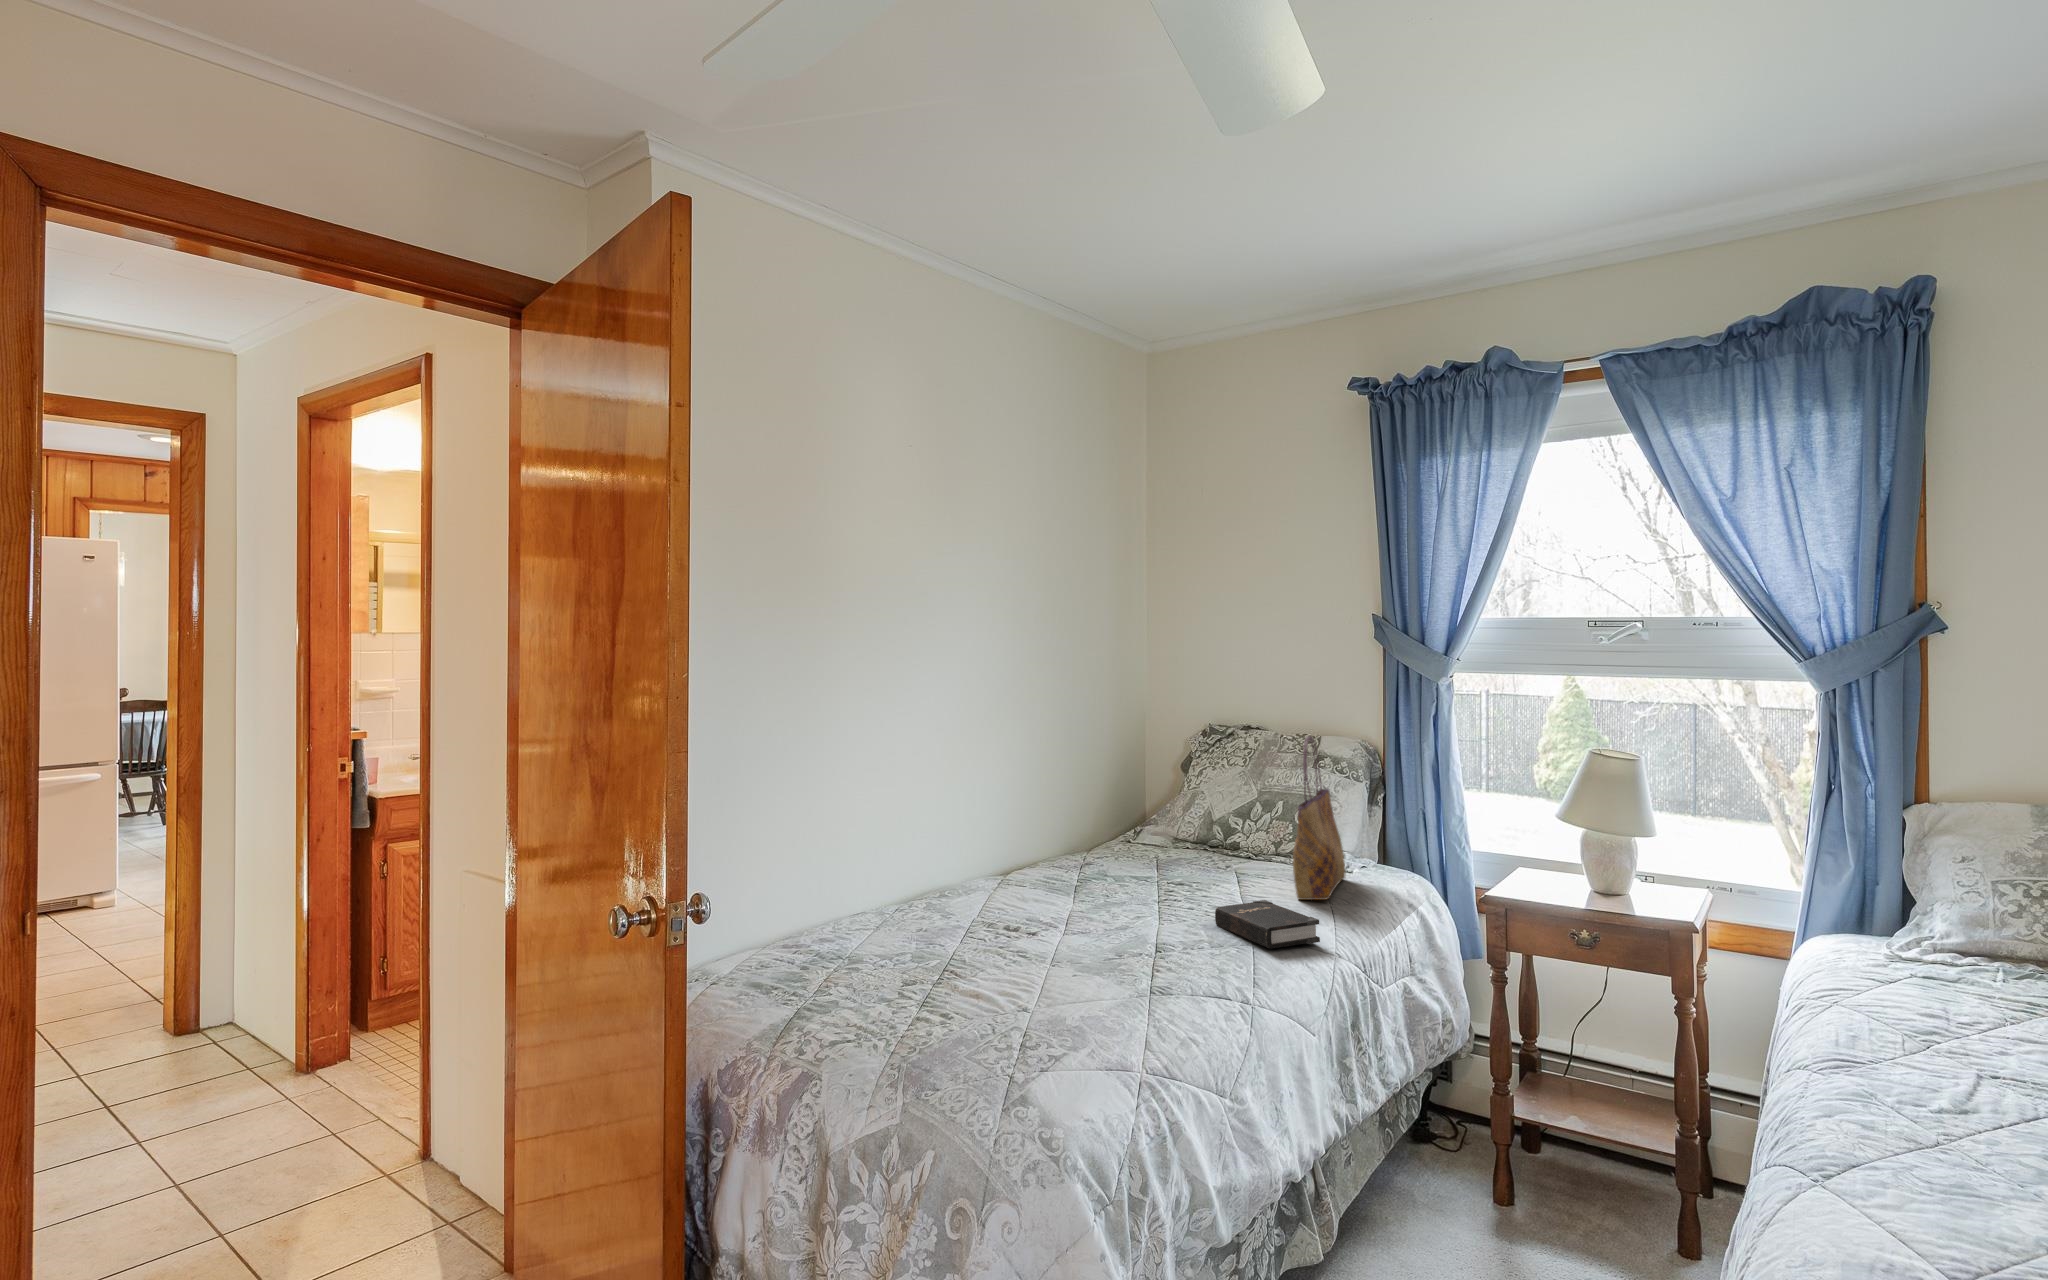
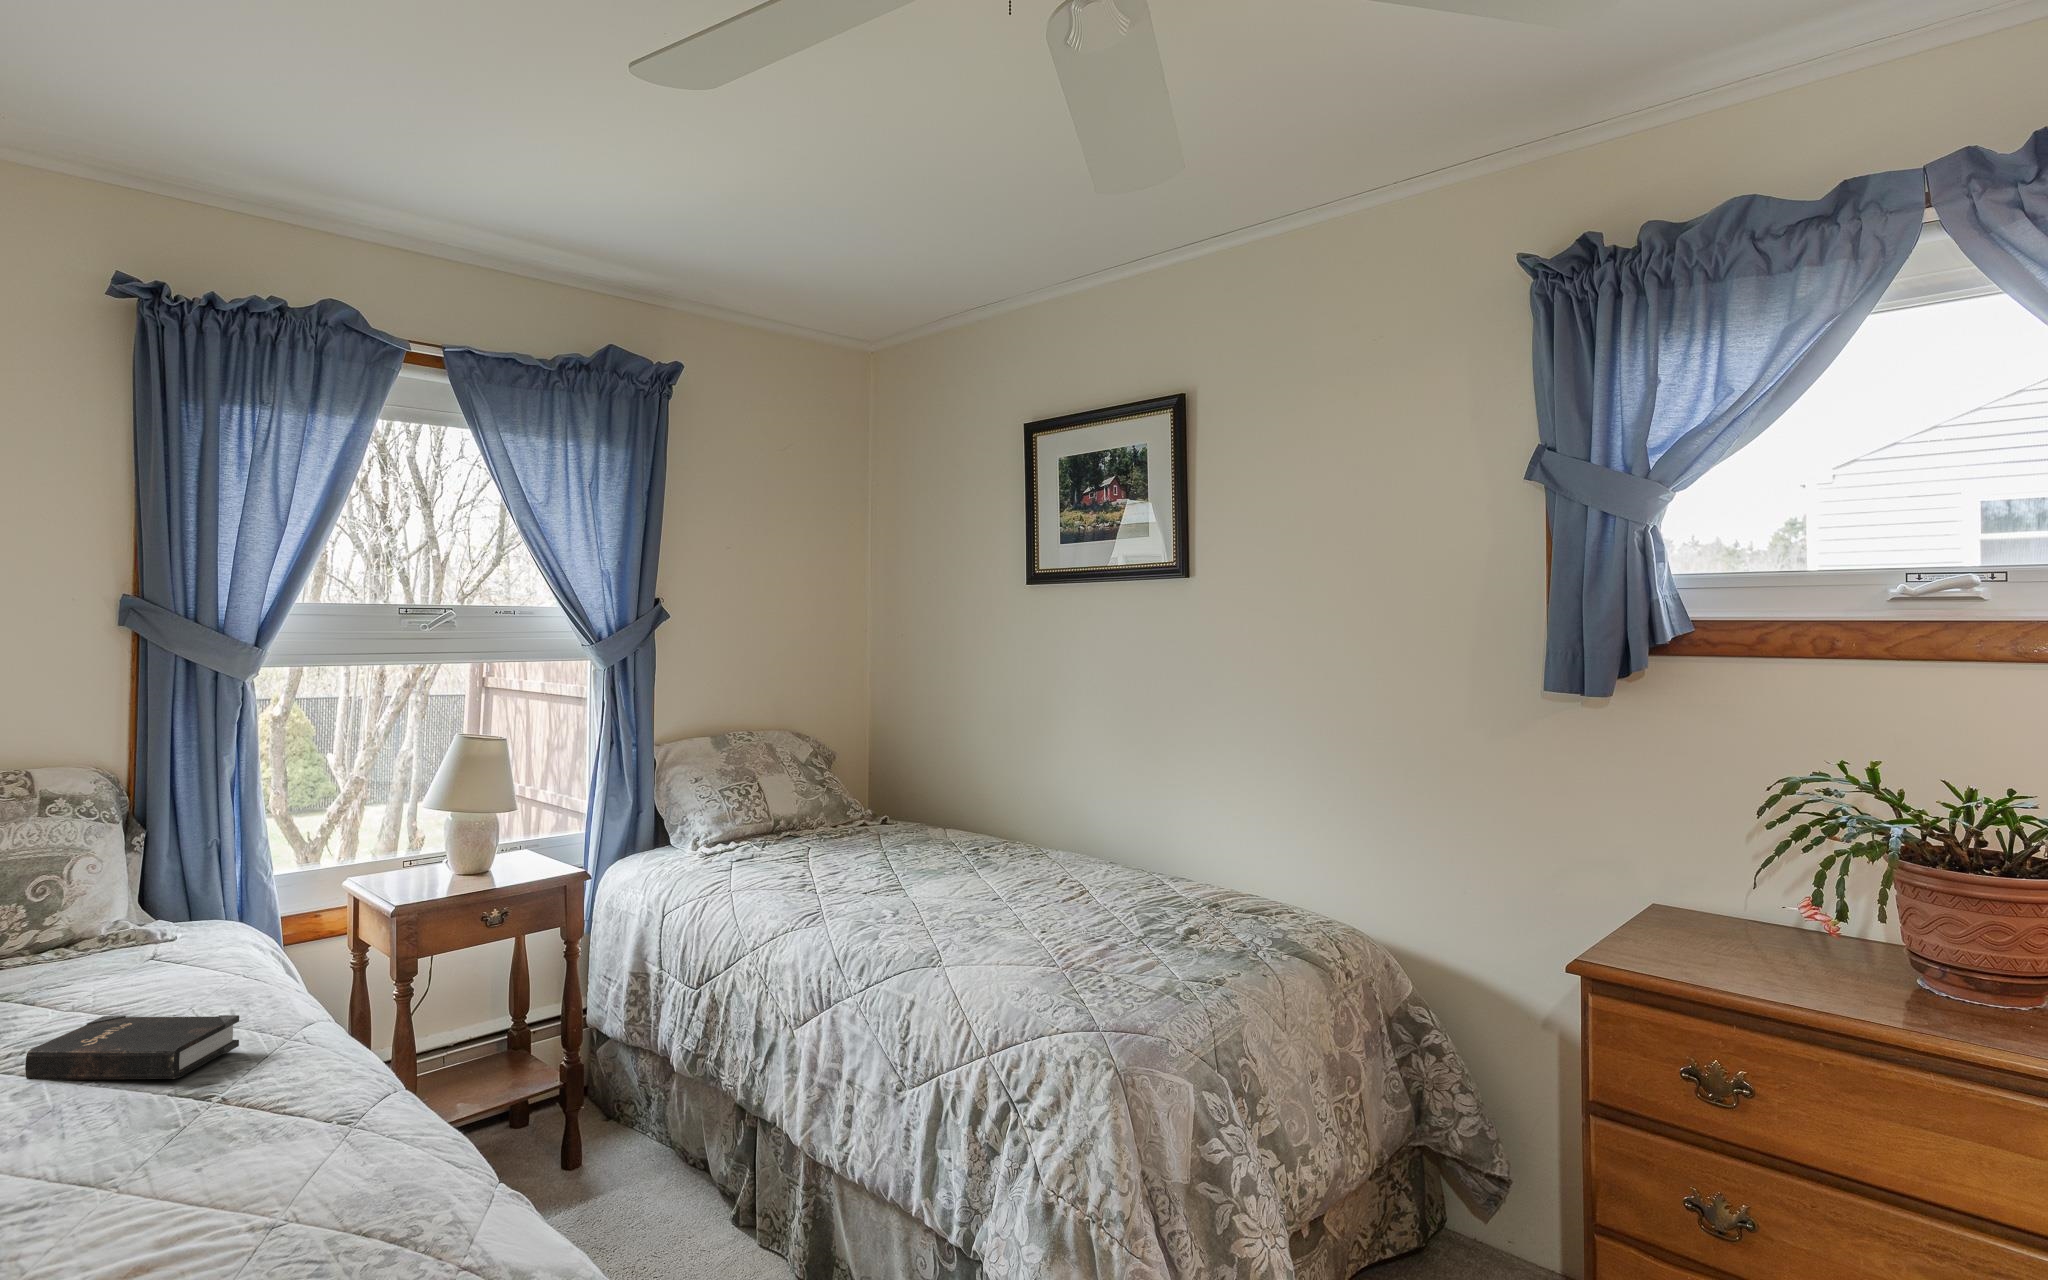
tote bag: present [1293,736,1345,900] -> none [94,766,175,1004]

